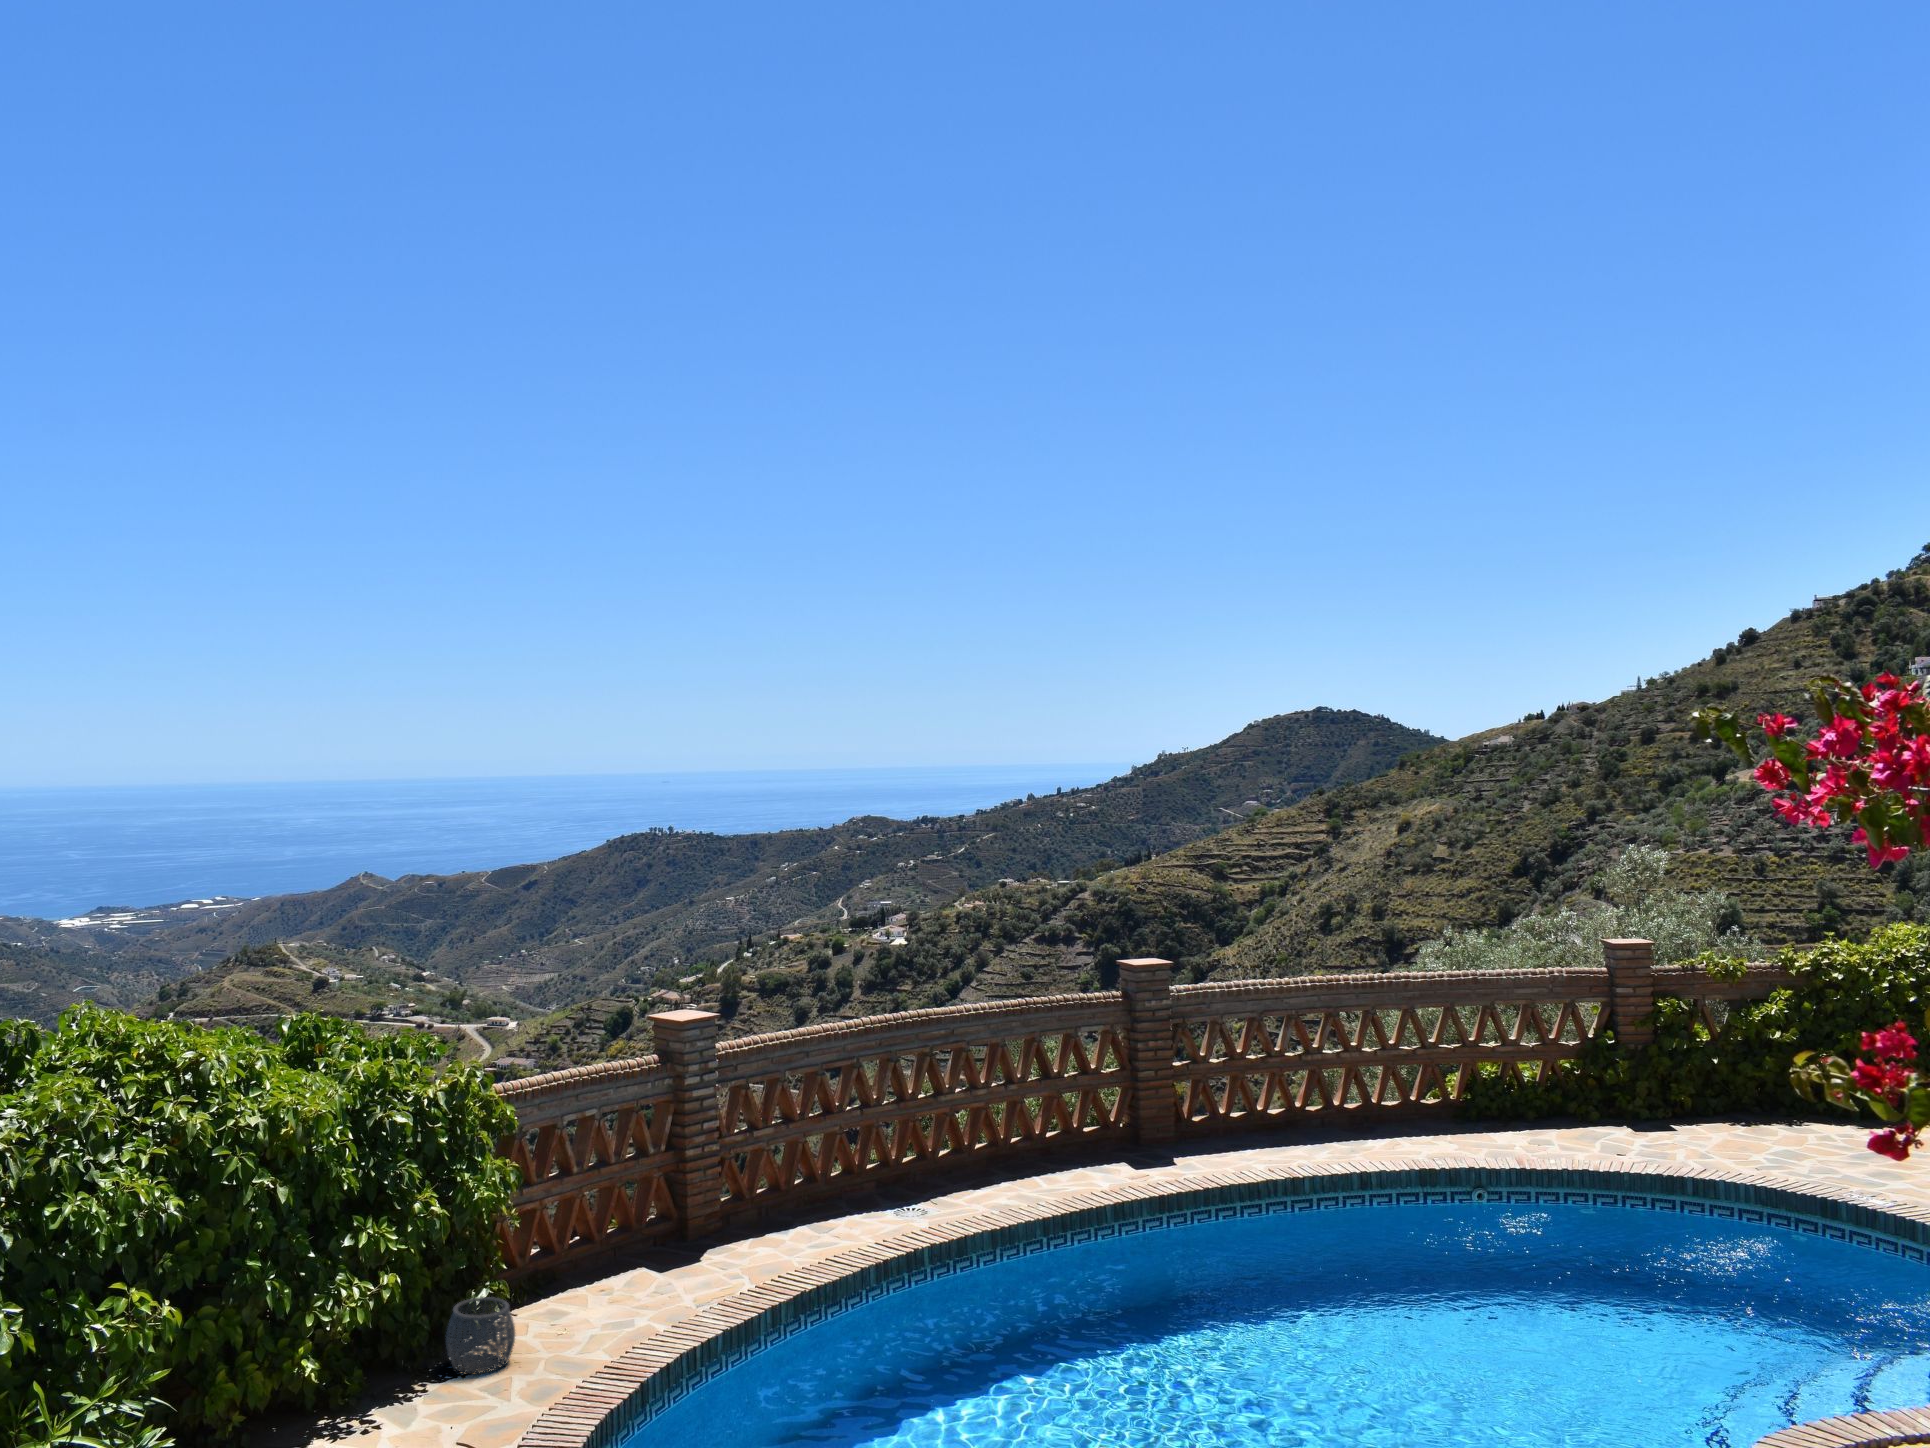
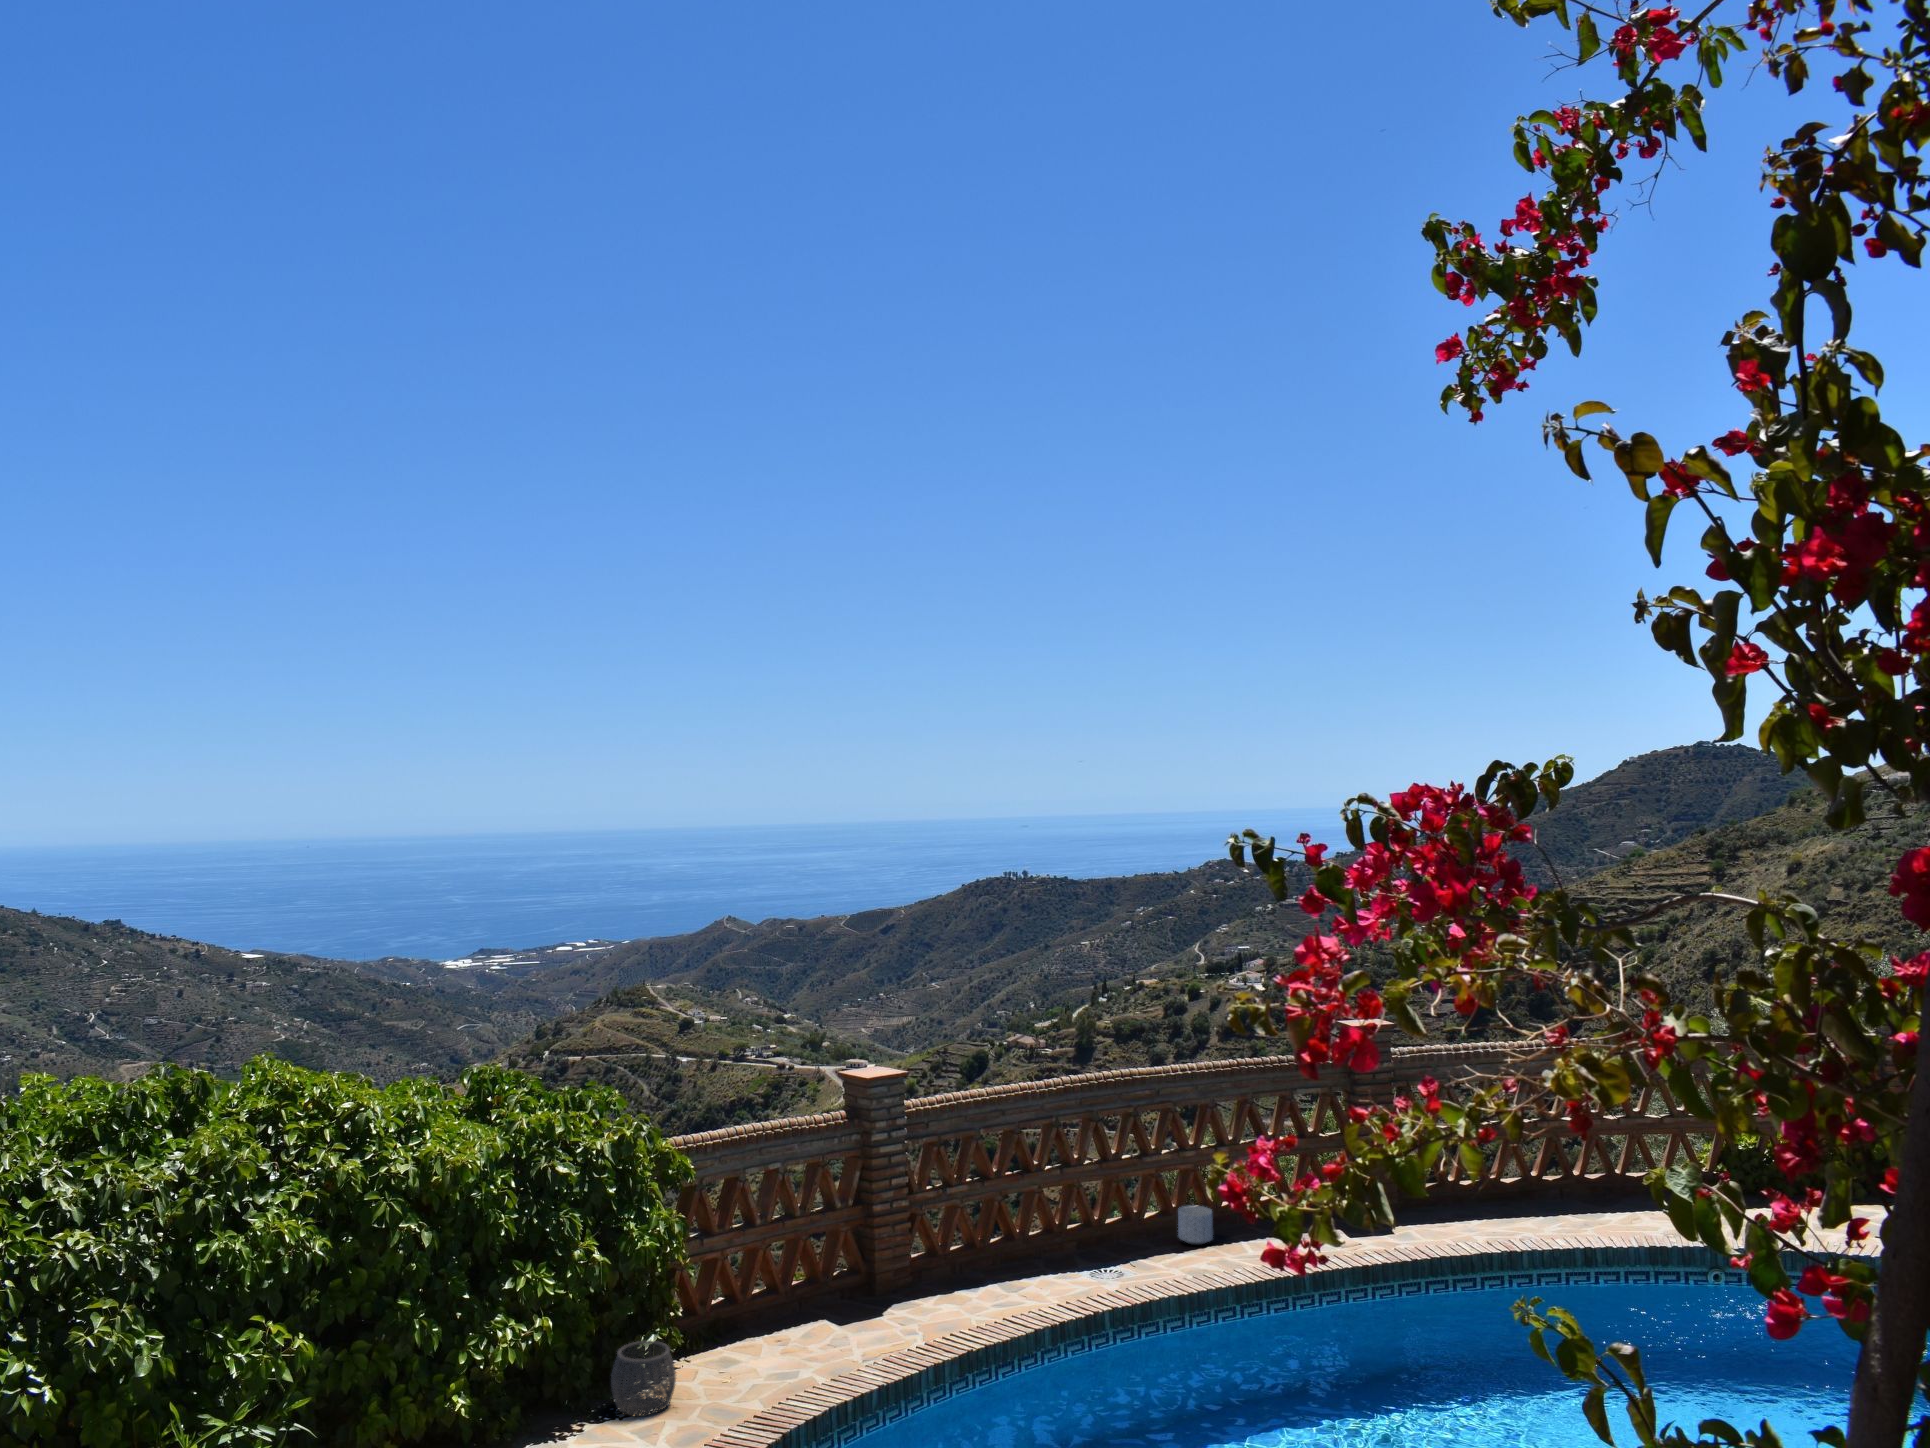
planter: none [976,1144,1011,1183] -> present [1178,1205,1213,1245]

